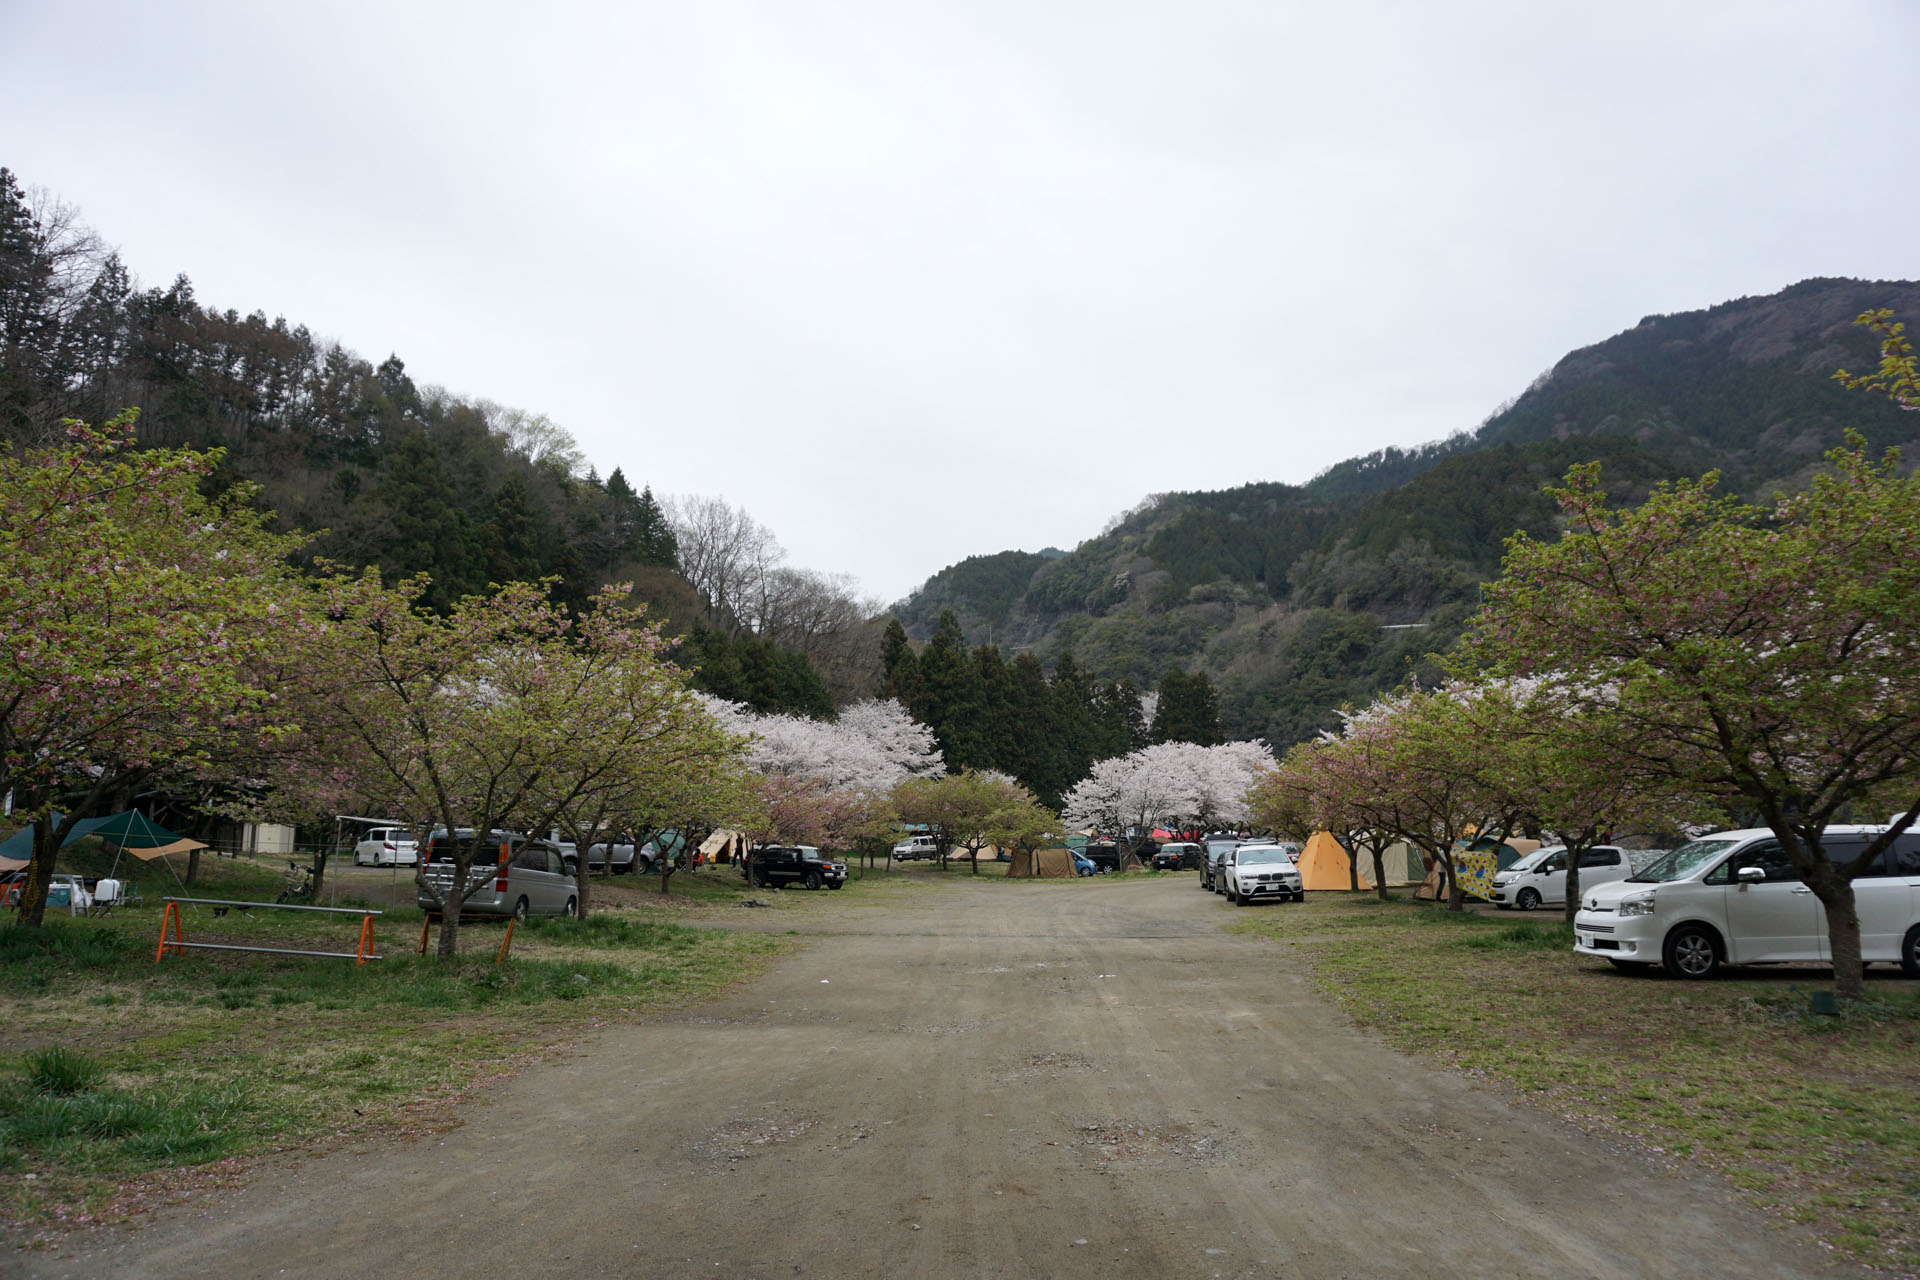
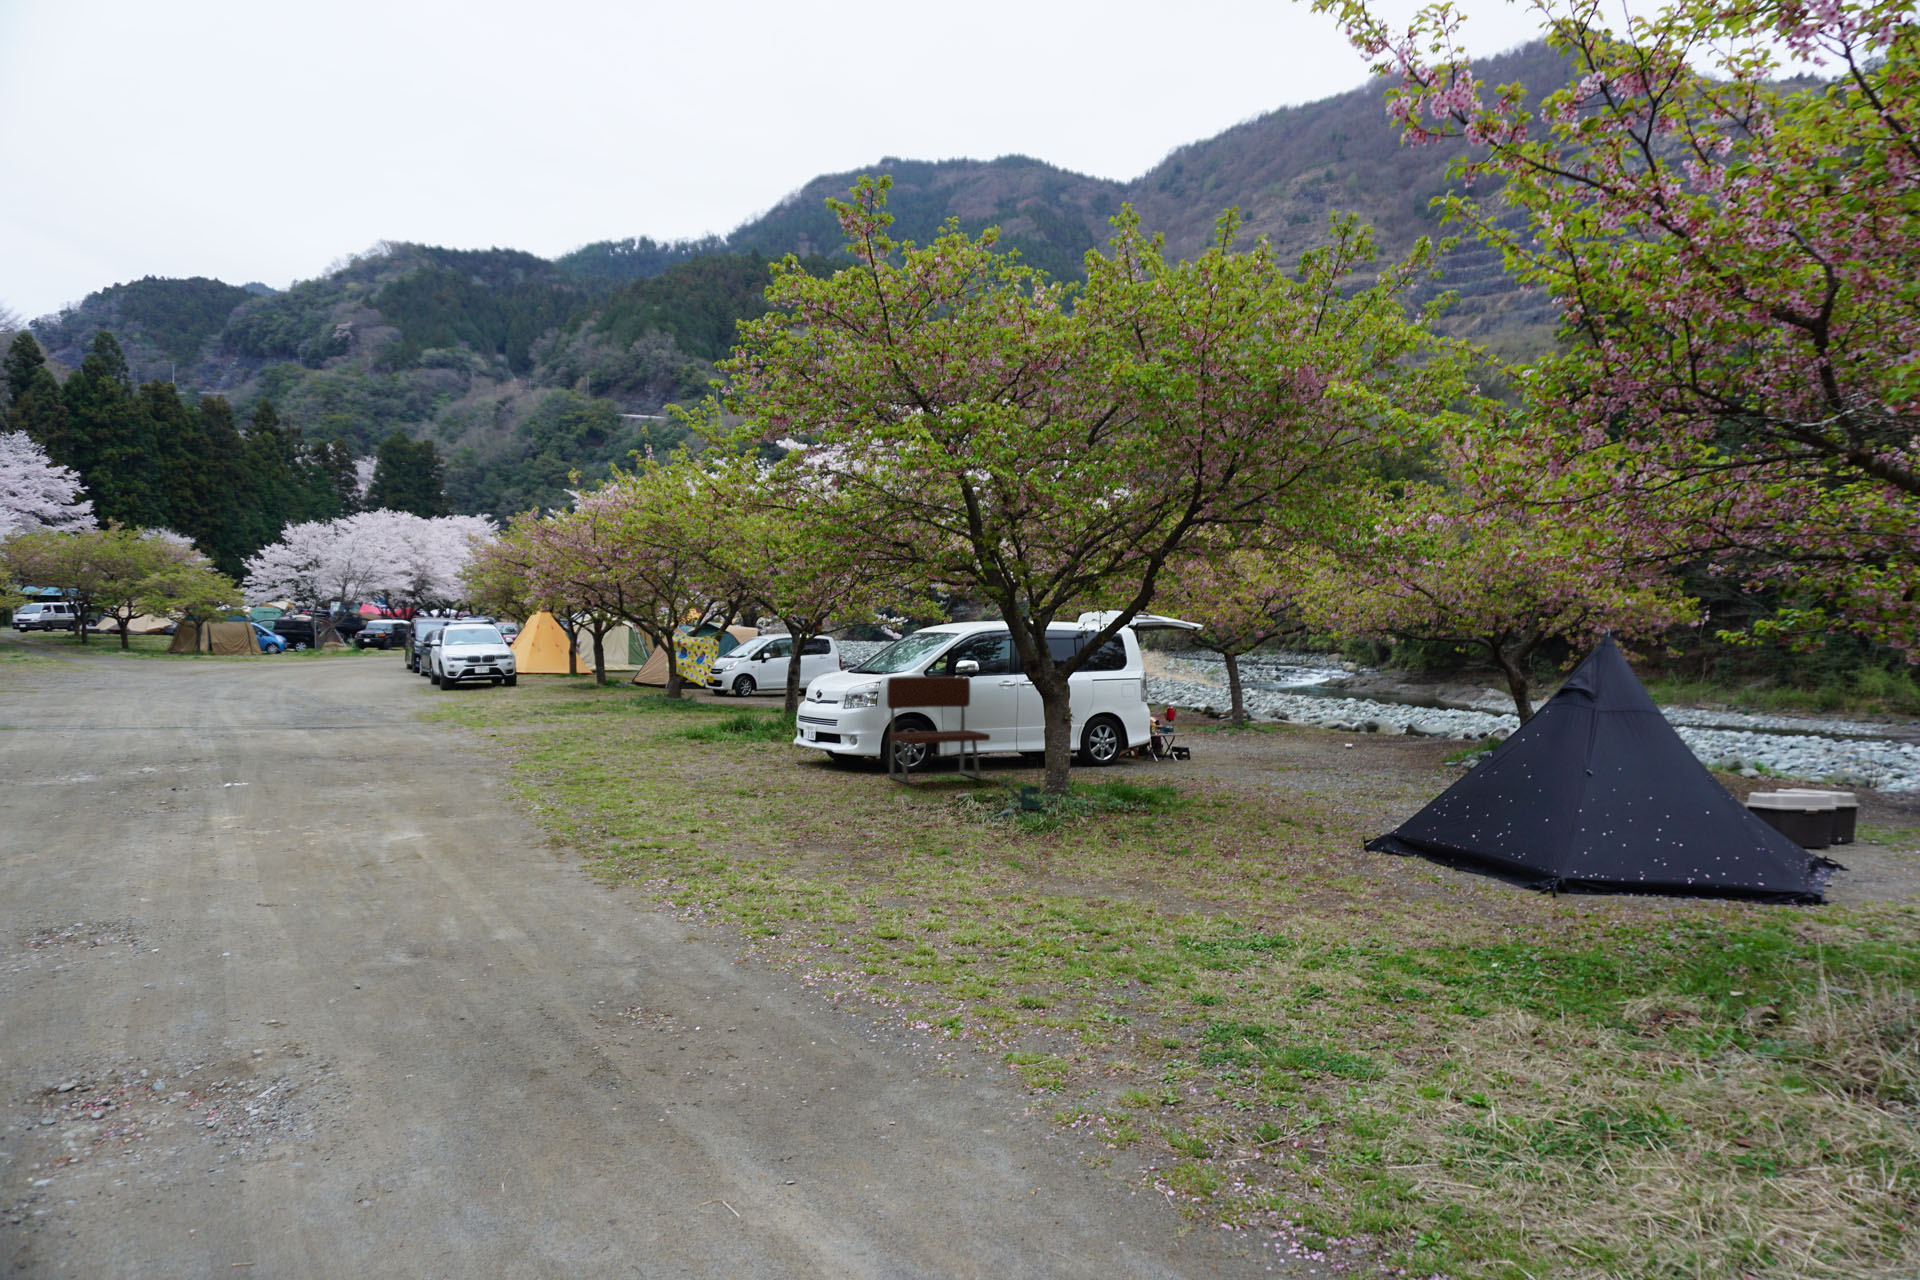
bench: present [1403,857,1434,905] -> present [887,676,990,784]

